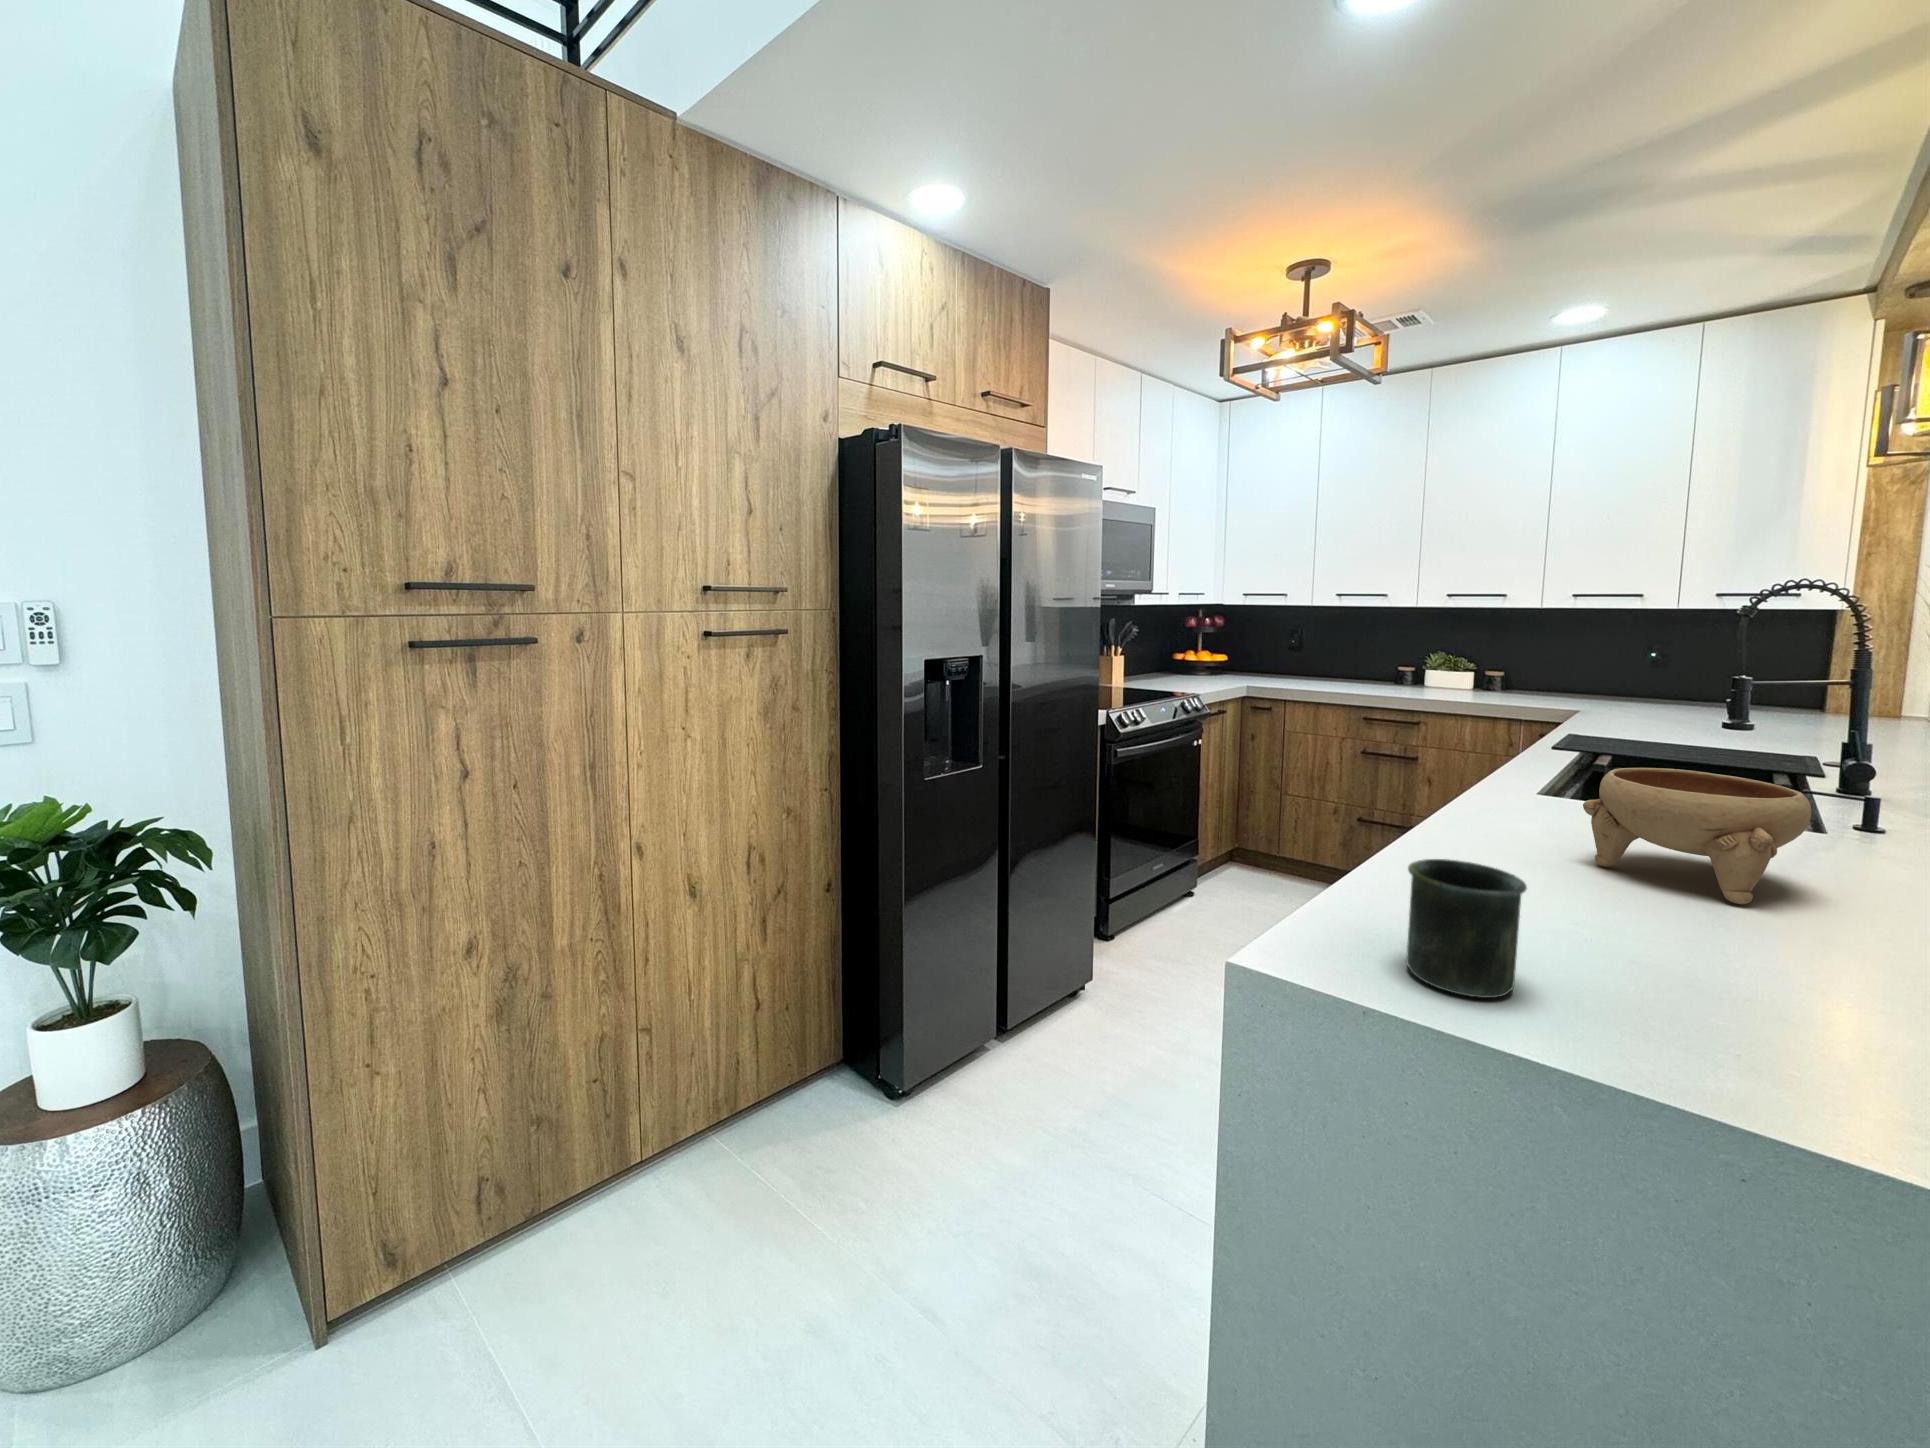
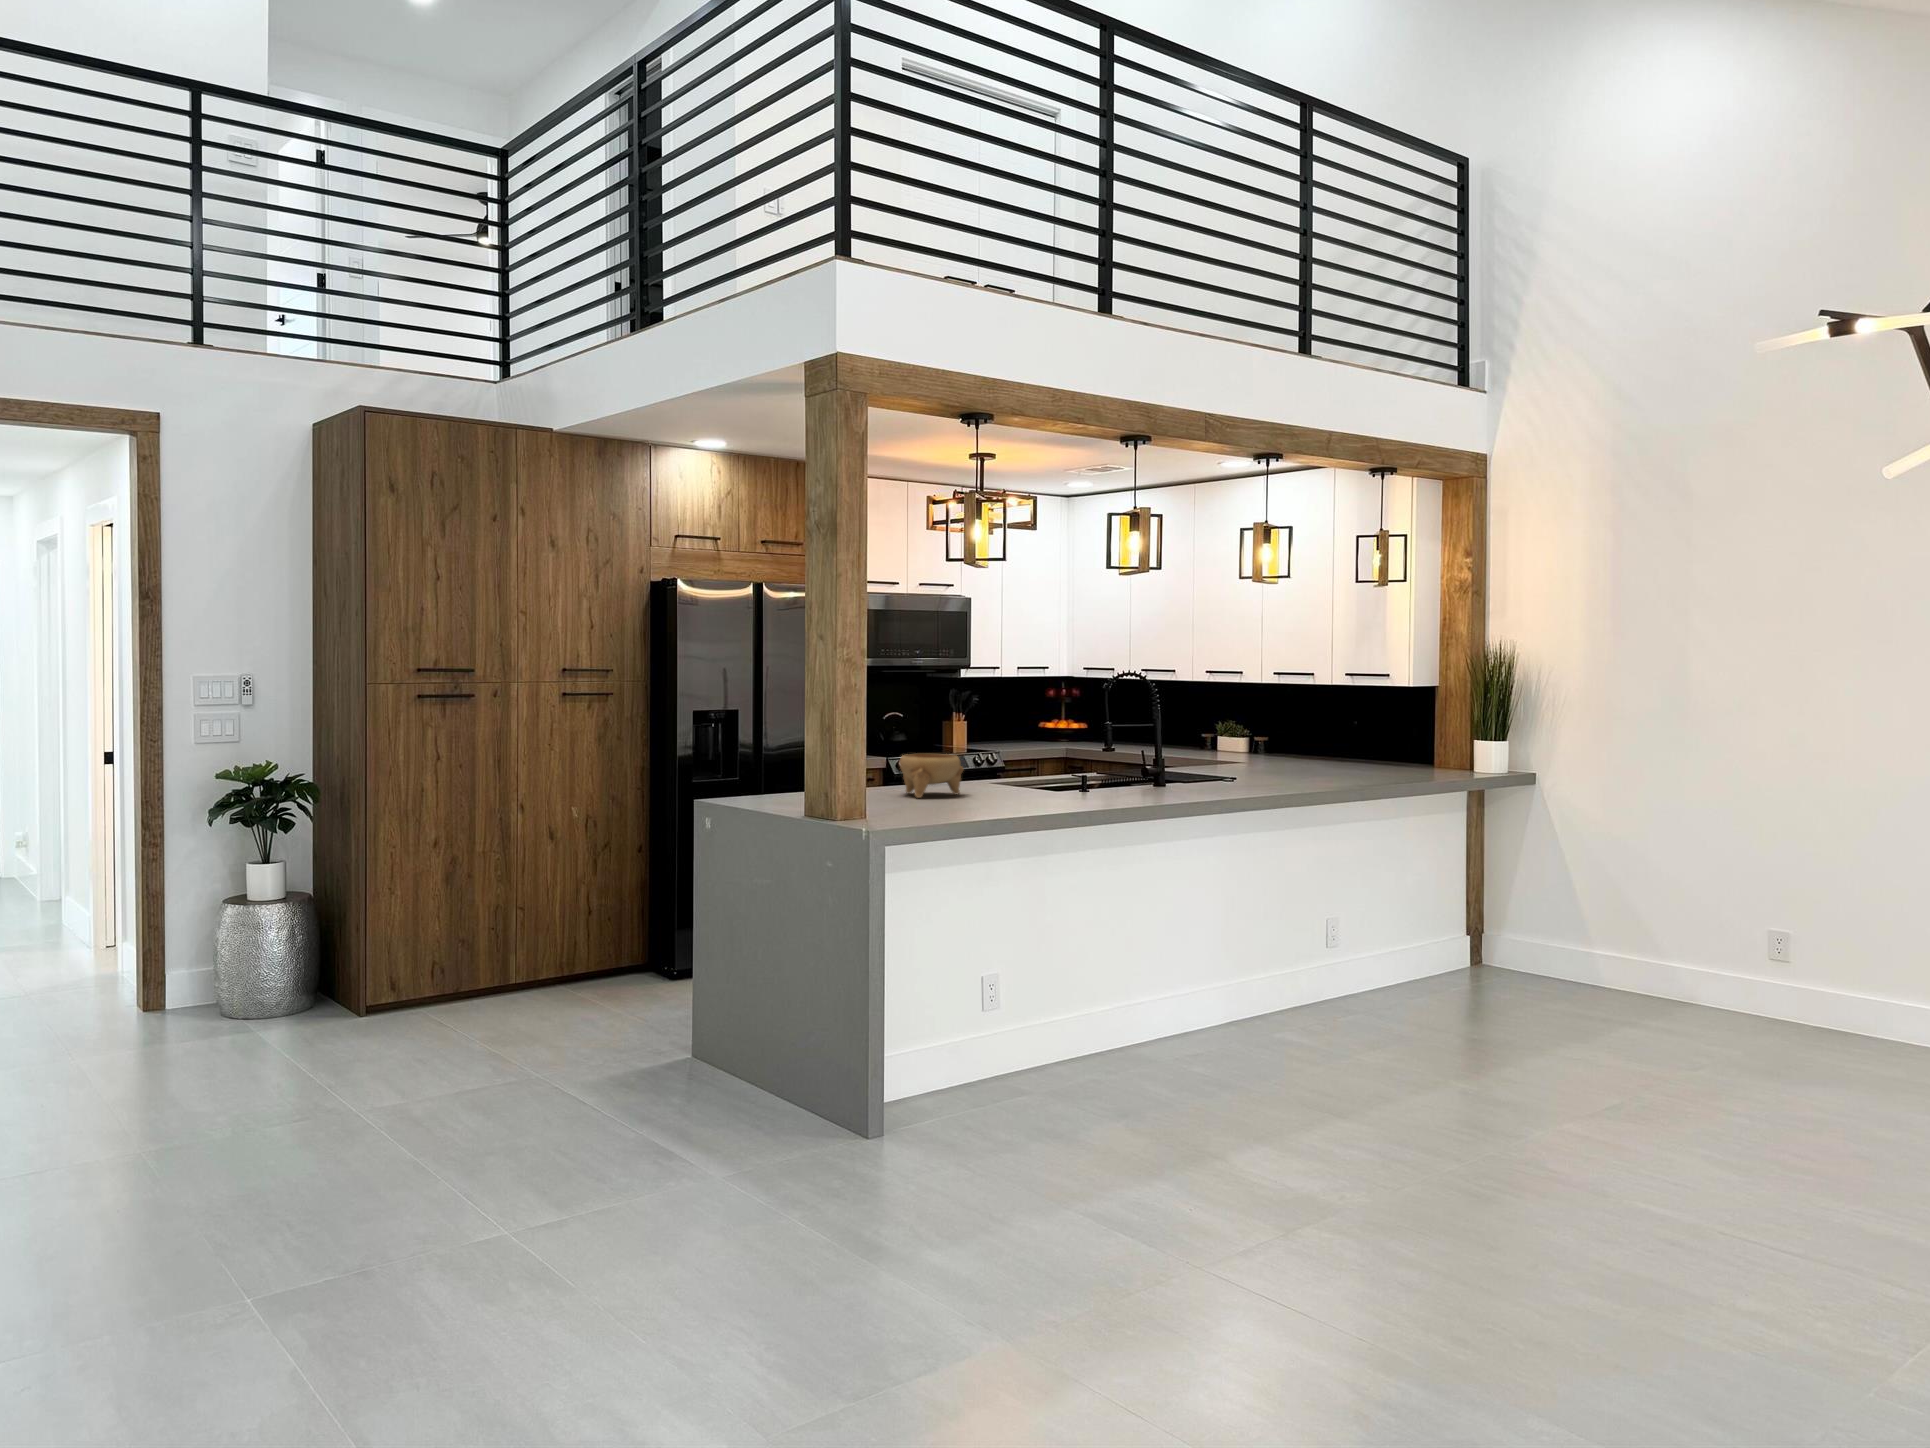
mug: present [1406,859,1527,998] -> none [747,768,778,804]

